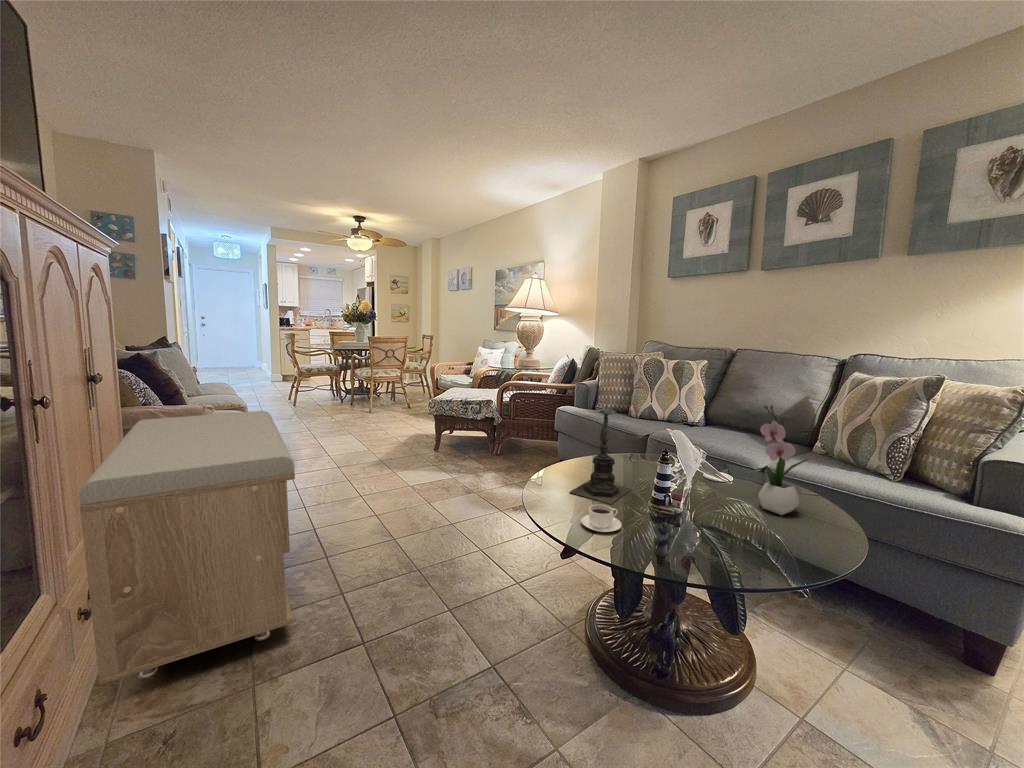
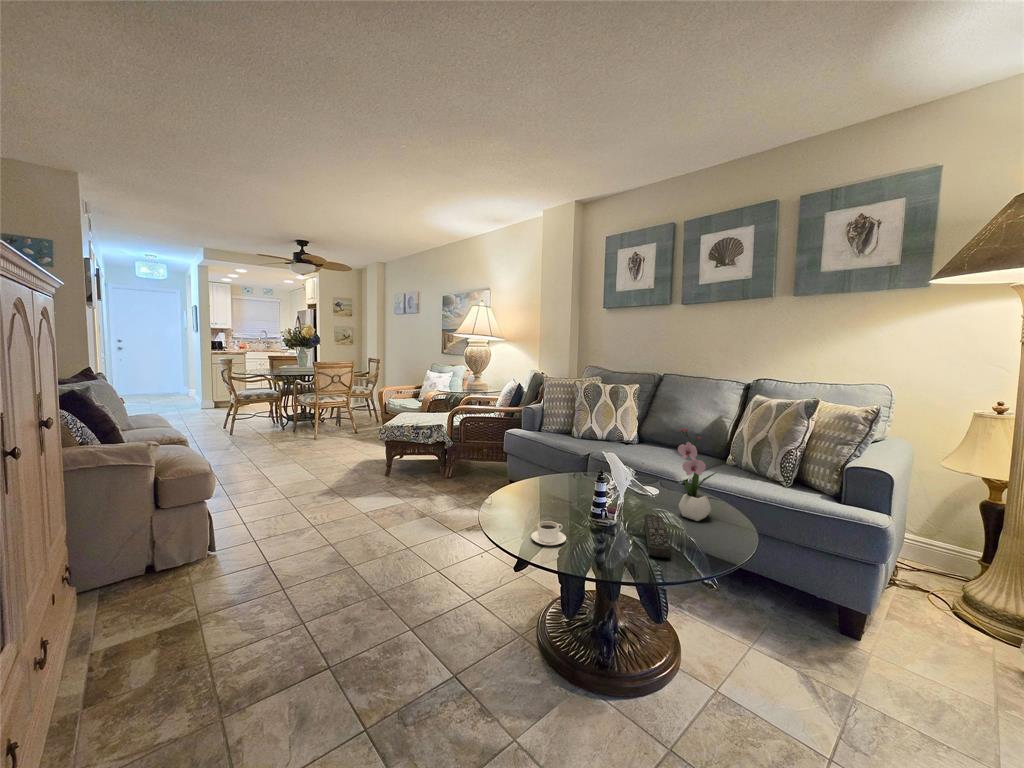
candle holder: present [570,399,631,504] -> none [520,425,574,520]
storage bench: present [79,411,295,685] -> none [44,446,262,734]
remote control: none [715,504,750,556] -> present [644,515,670,558]

